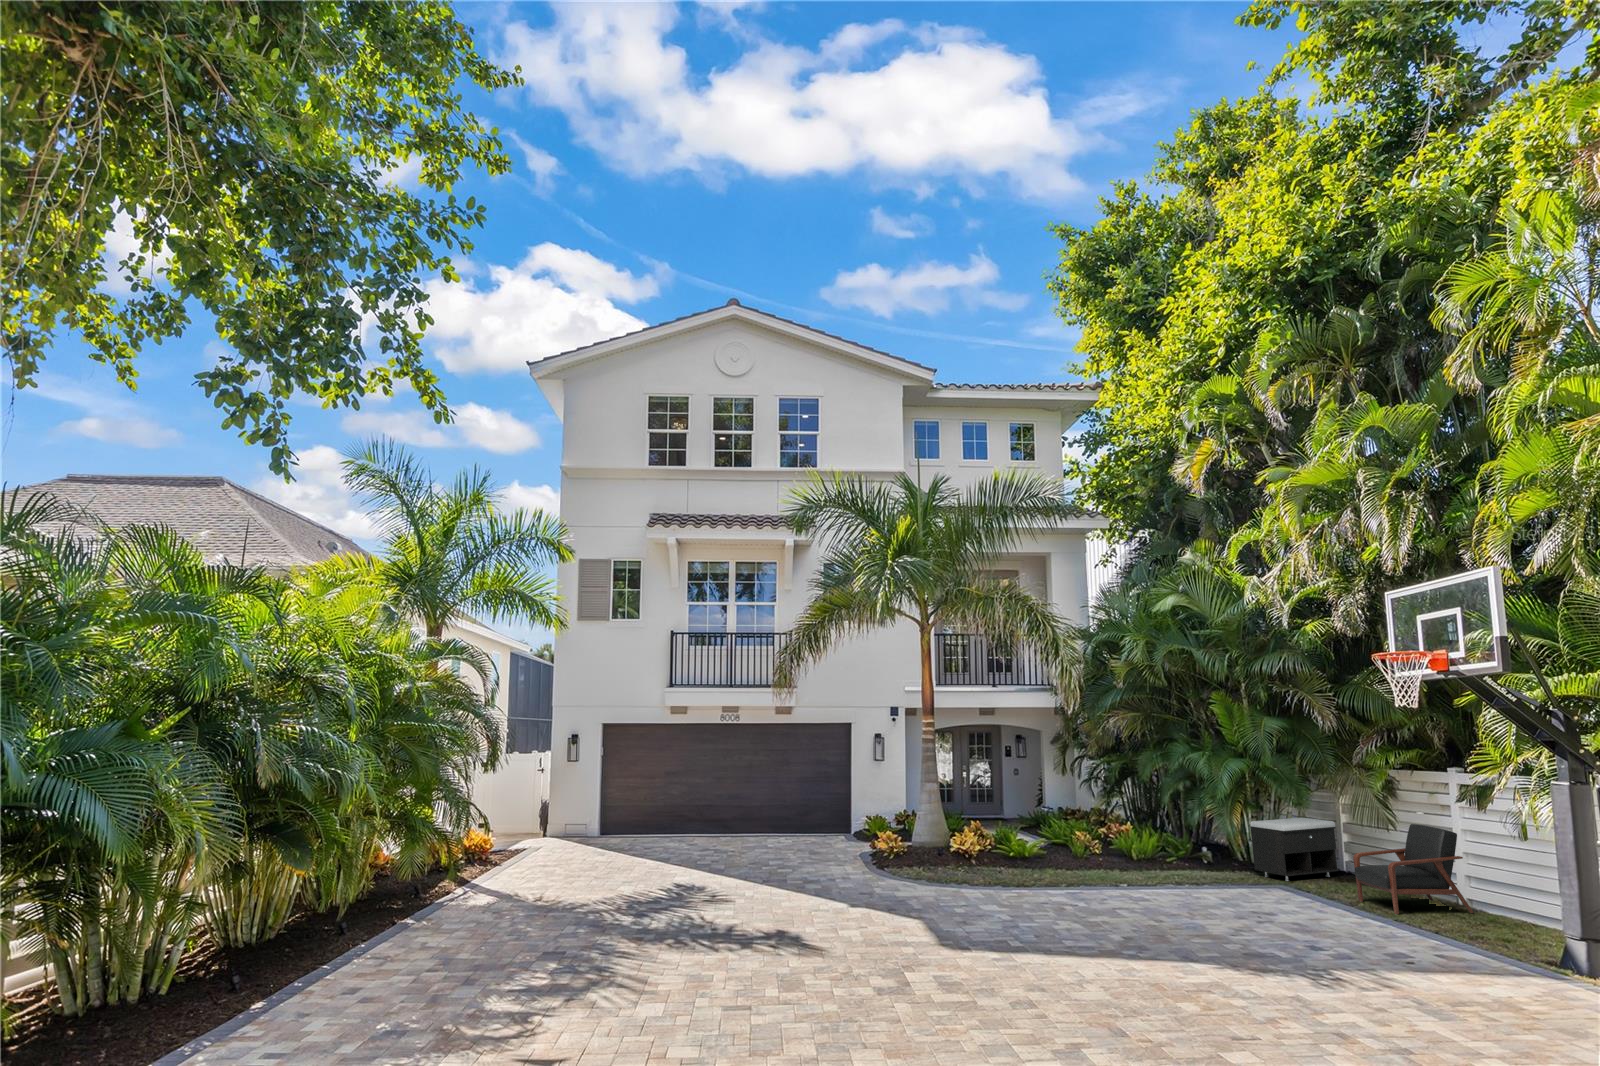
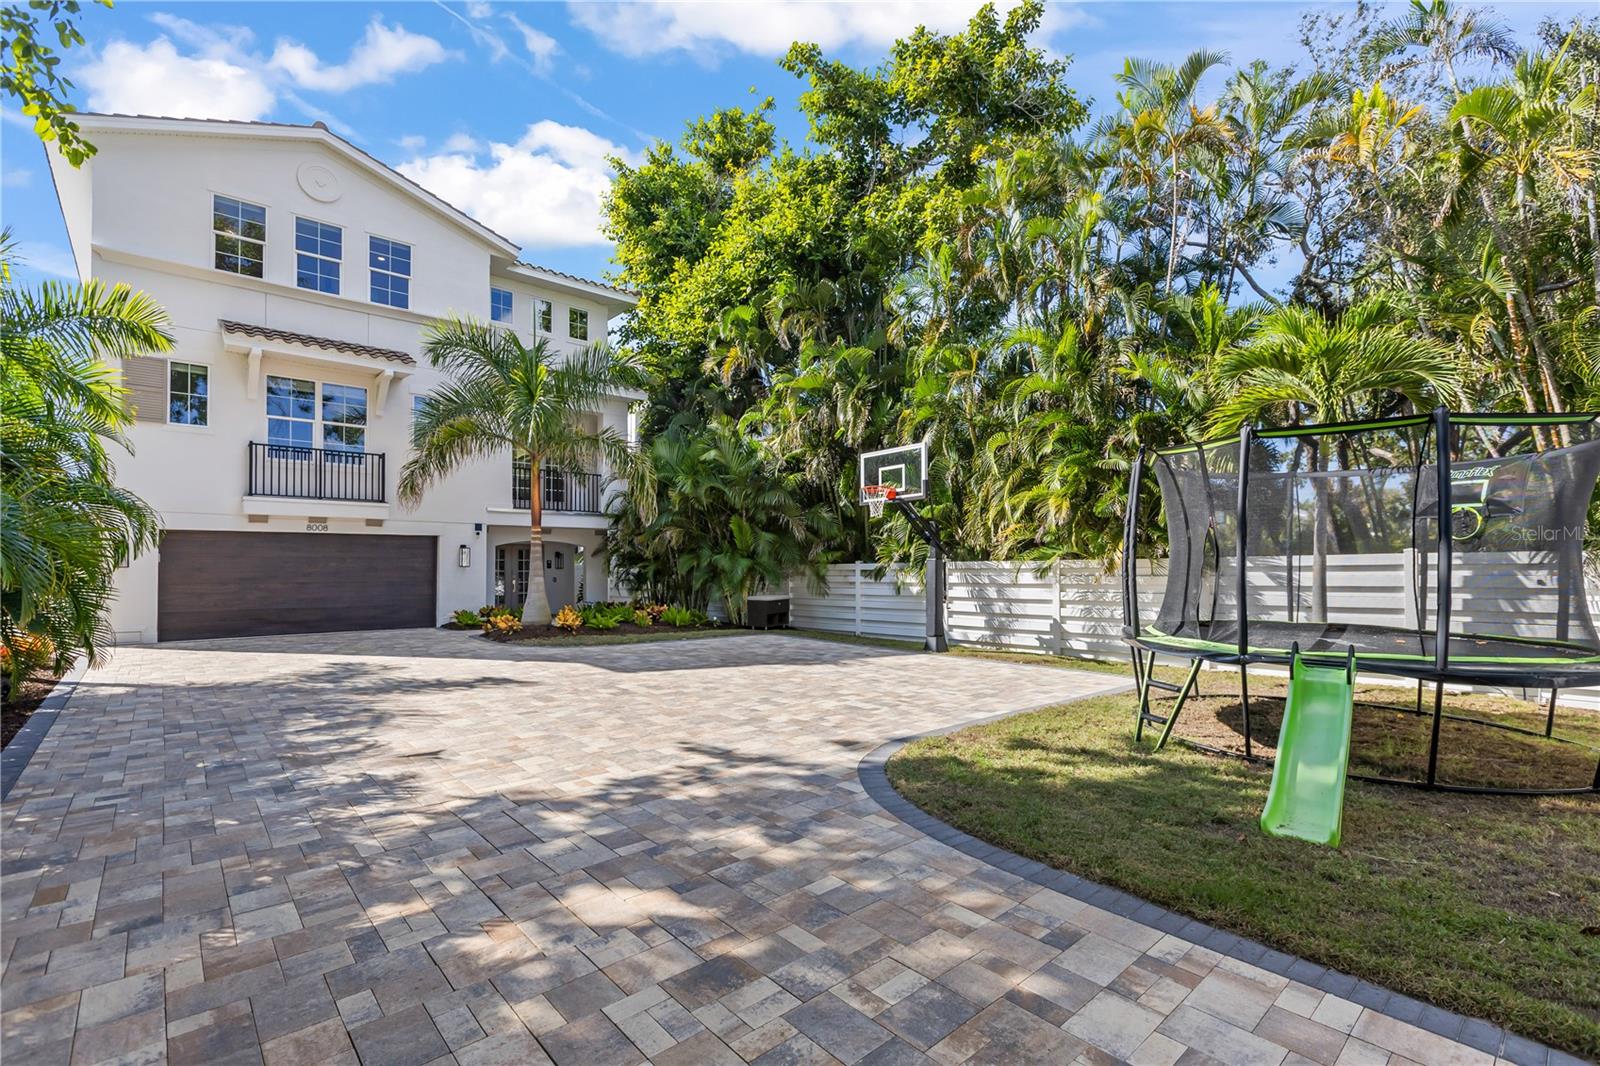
chair: present [1353,824,1474,914] -> none [811,591,865,638]

